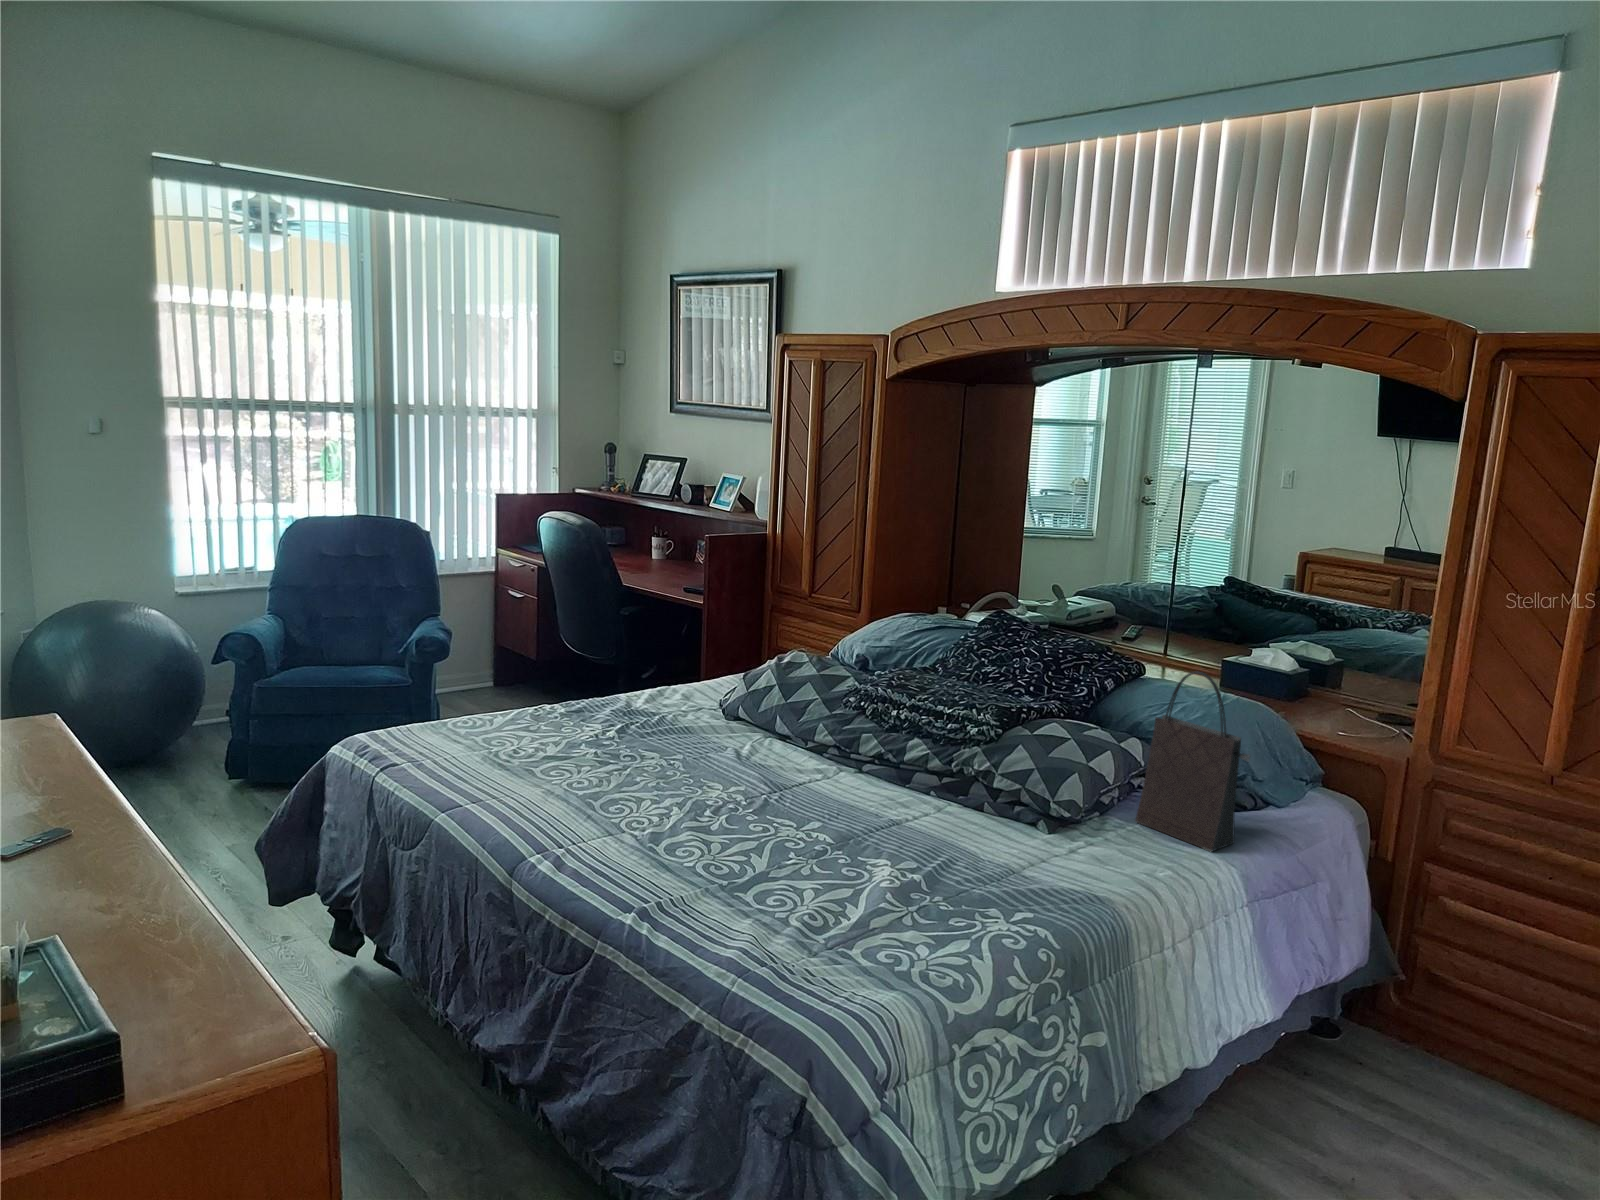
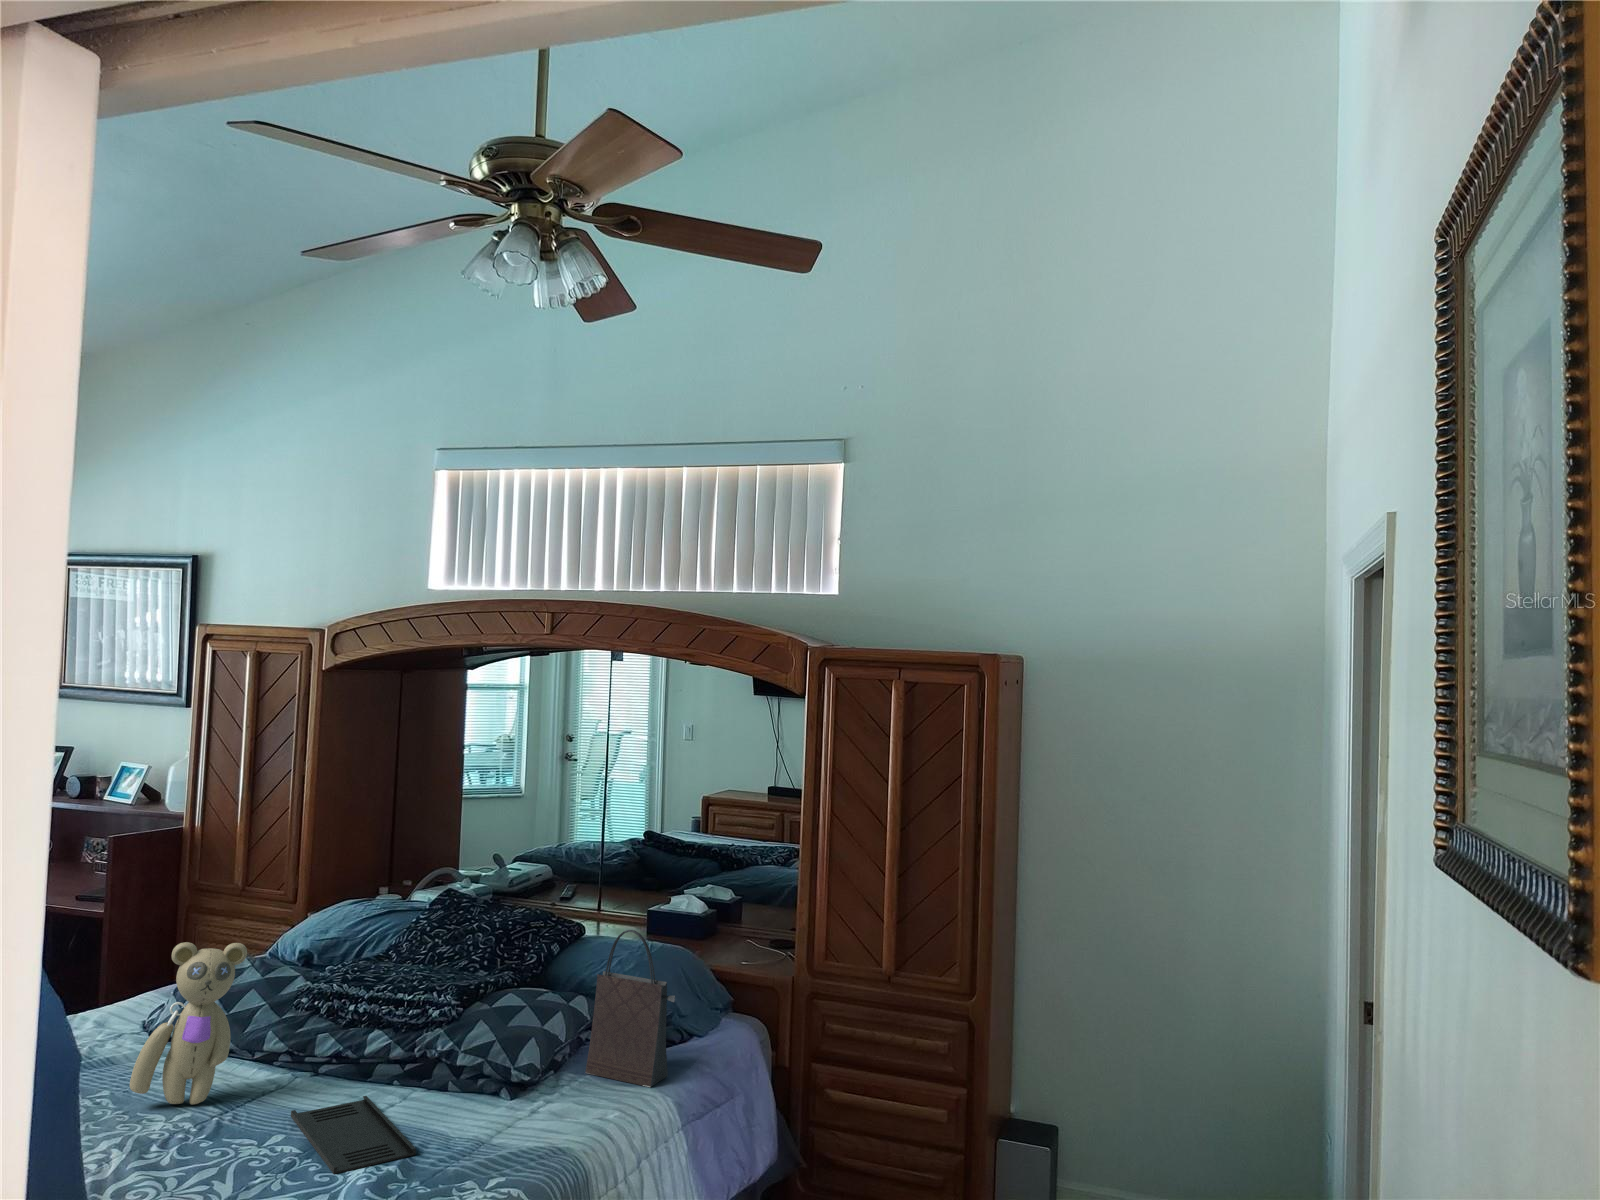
teddy bear: none [695,626,792,779] -> present [130,942,247,1105]
tray: none [829,801,943,871] -> present [291,1096,416,1174]

